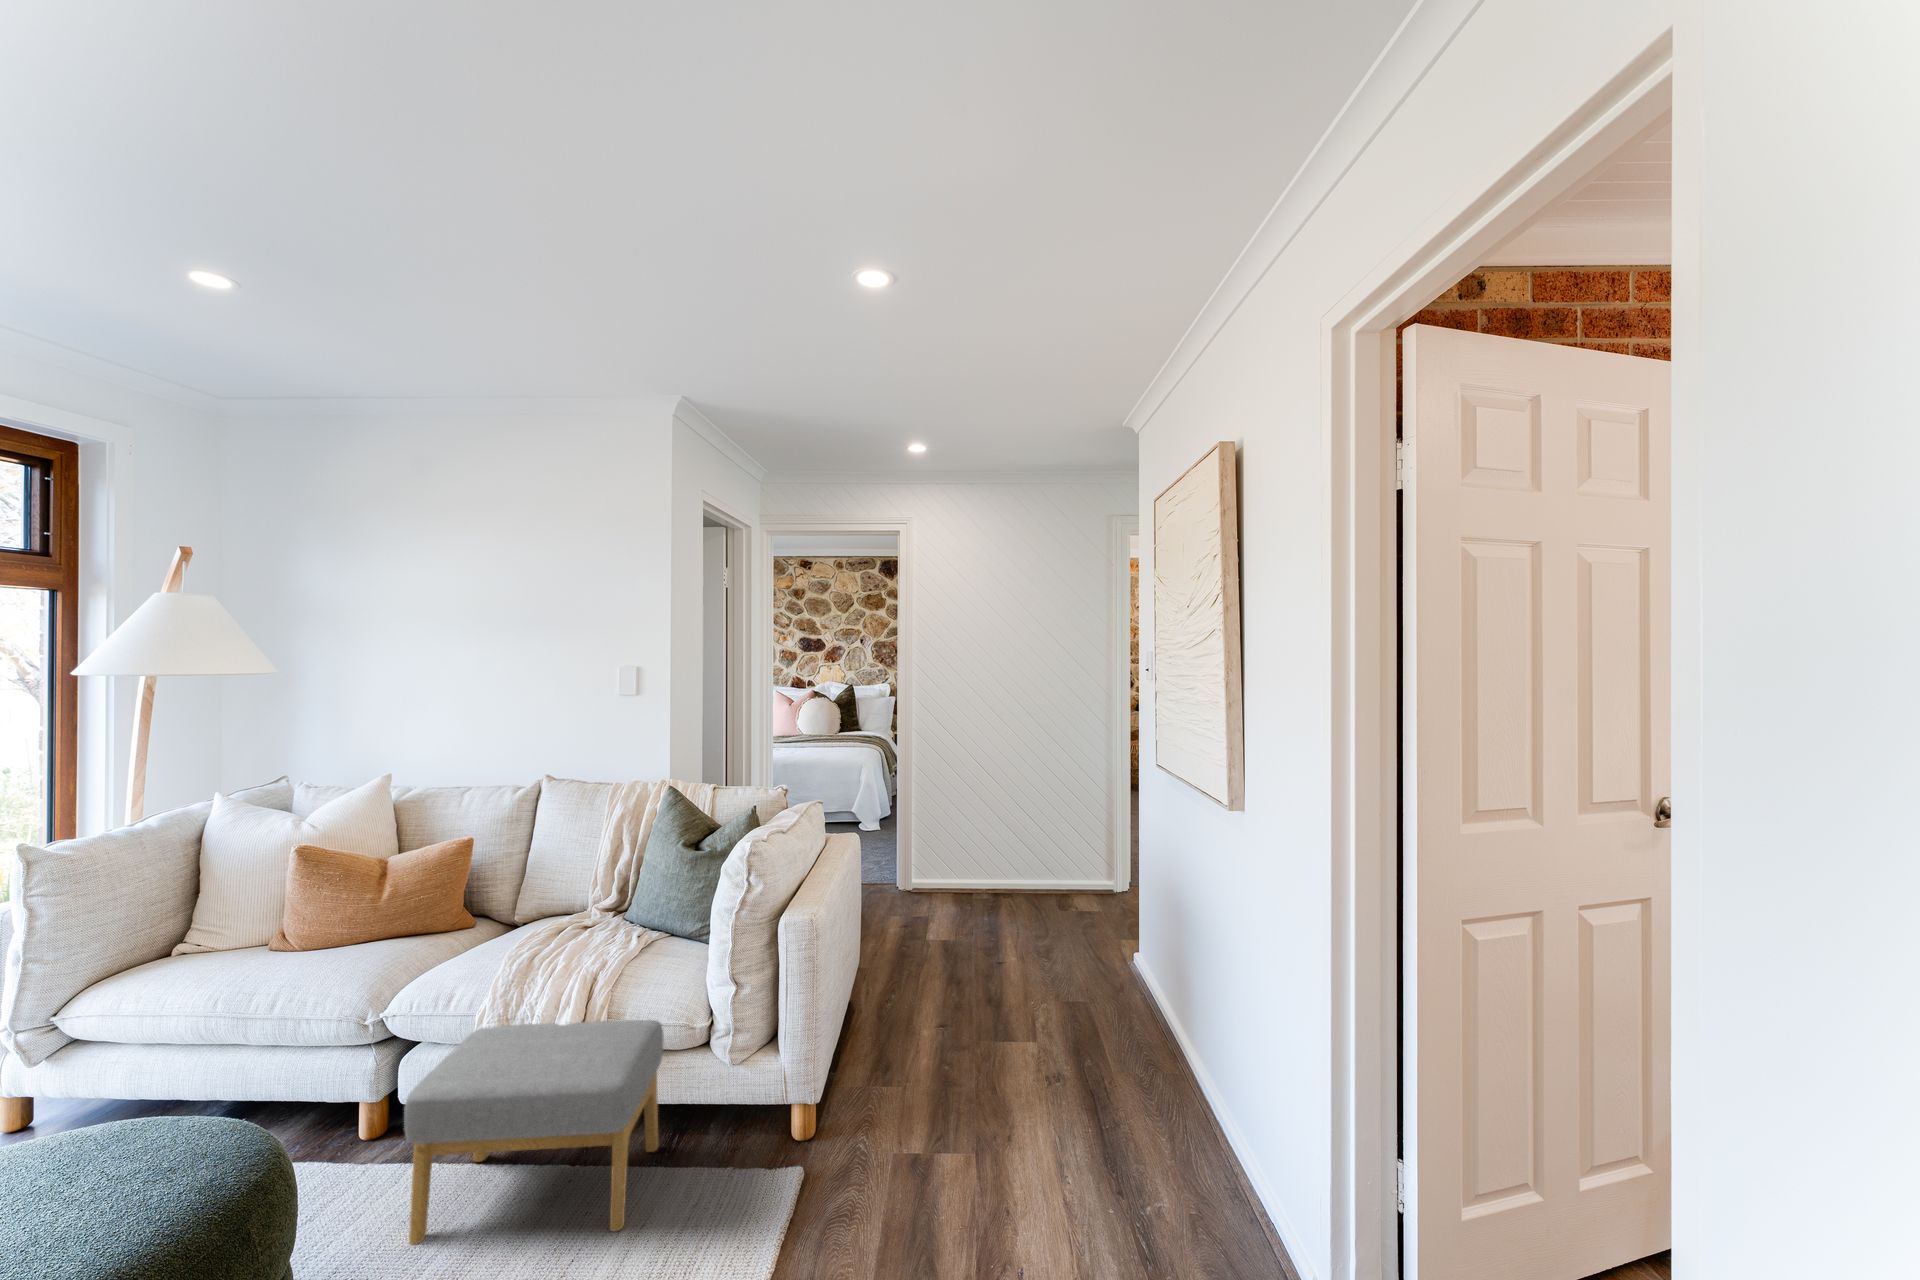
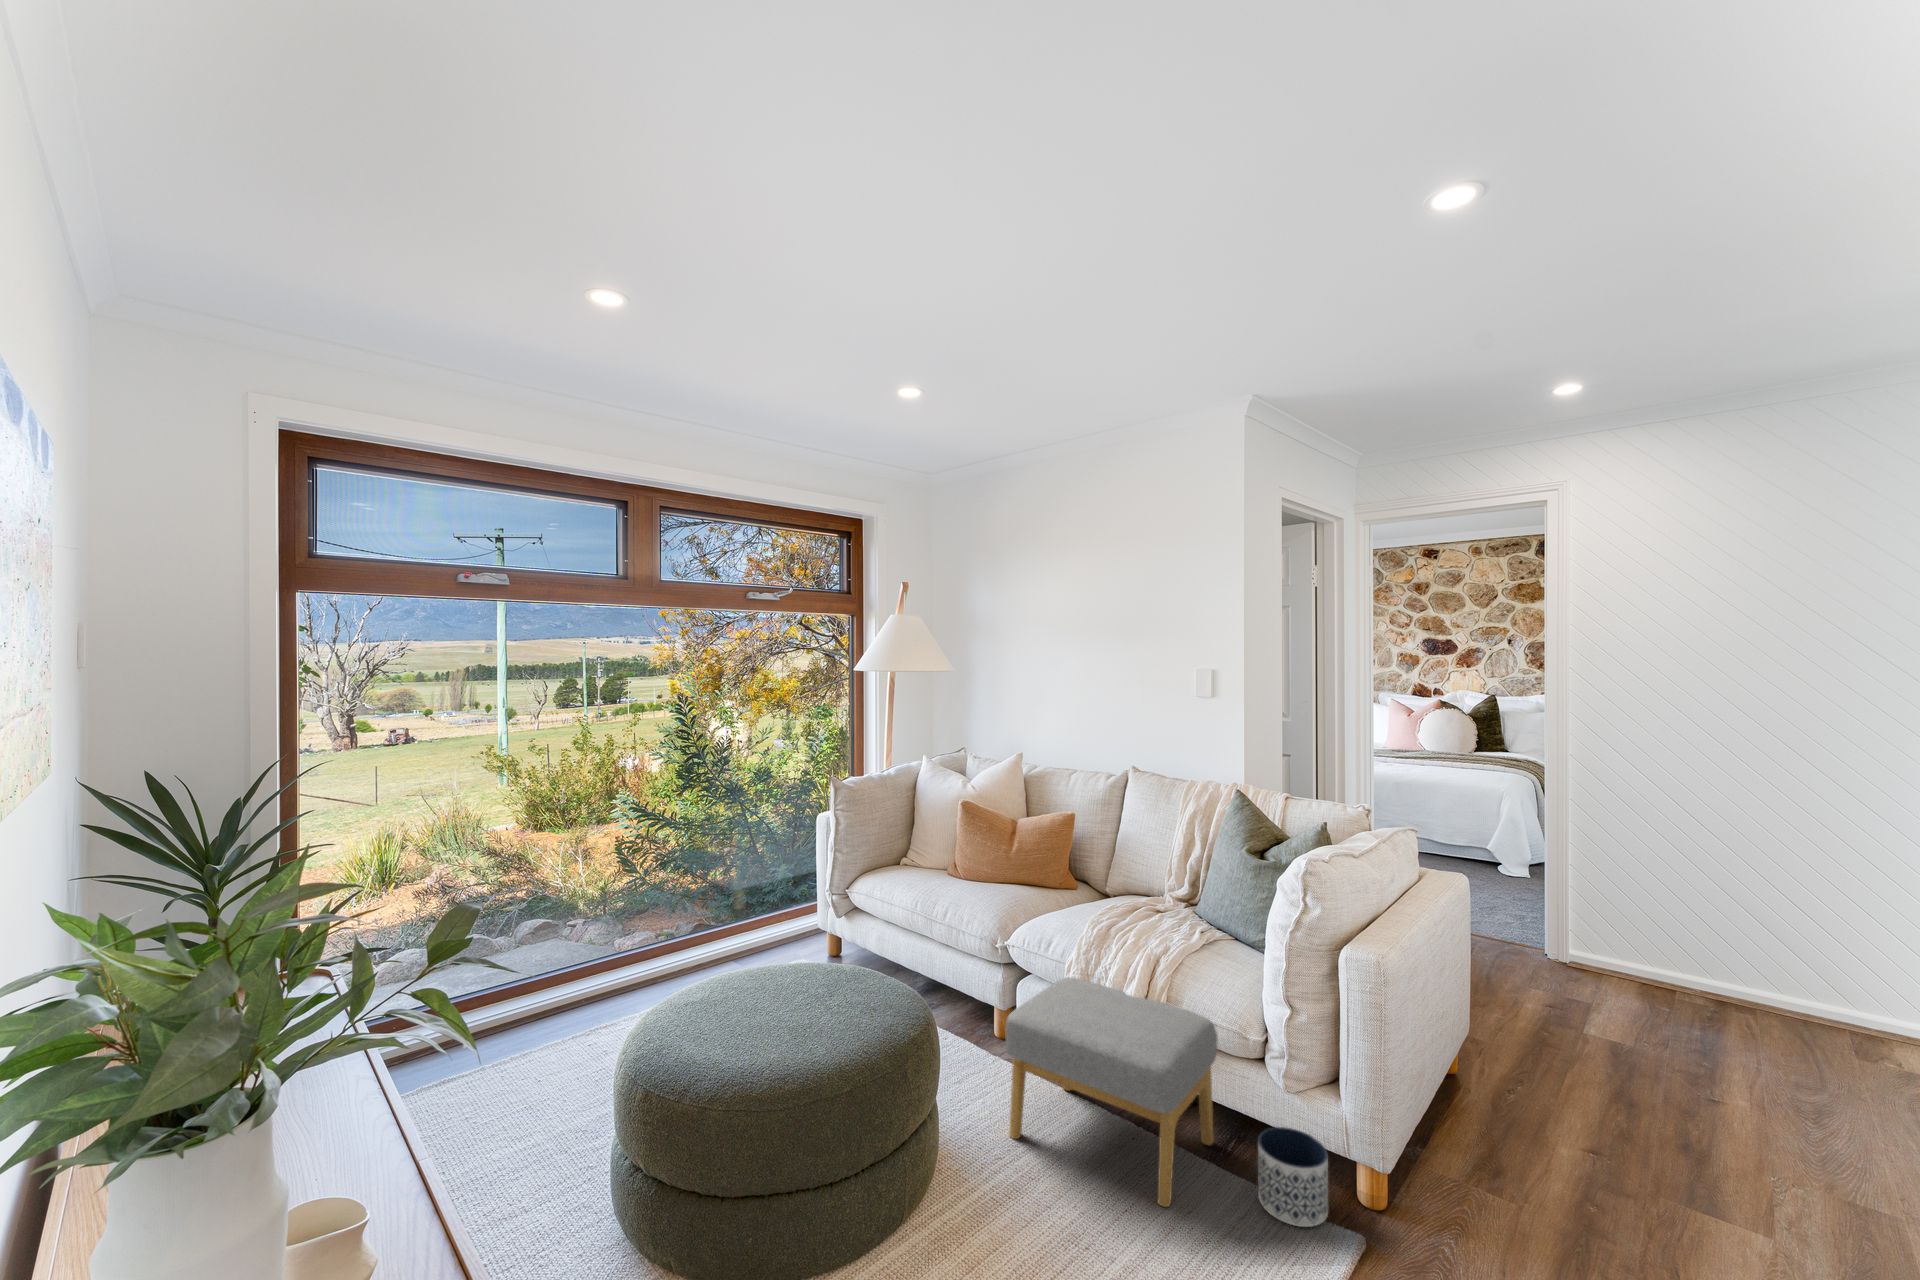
planter: none [709,1098,773,1189] -> present [1258,1127,1328,1227]

